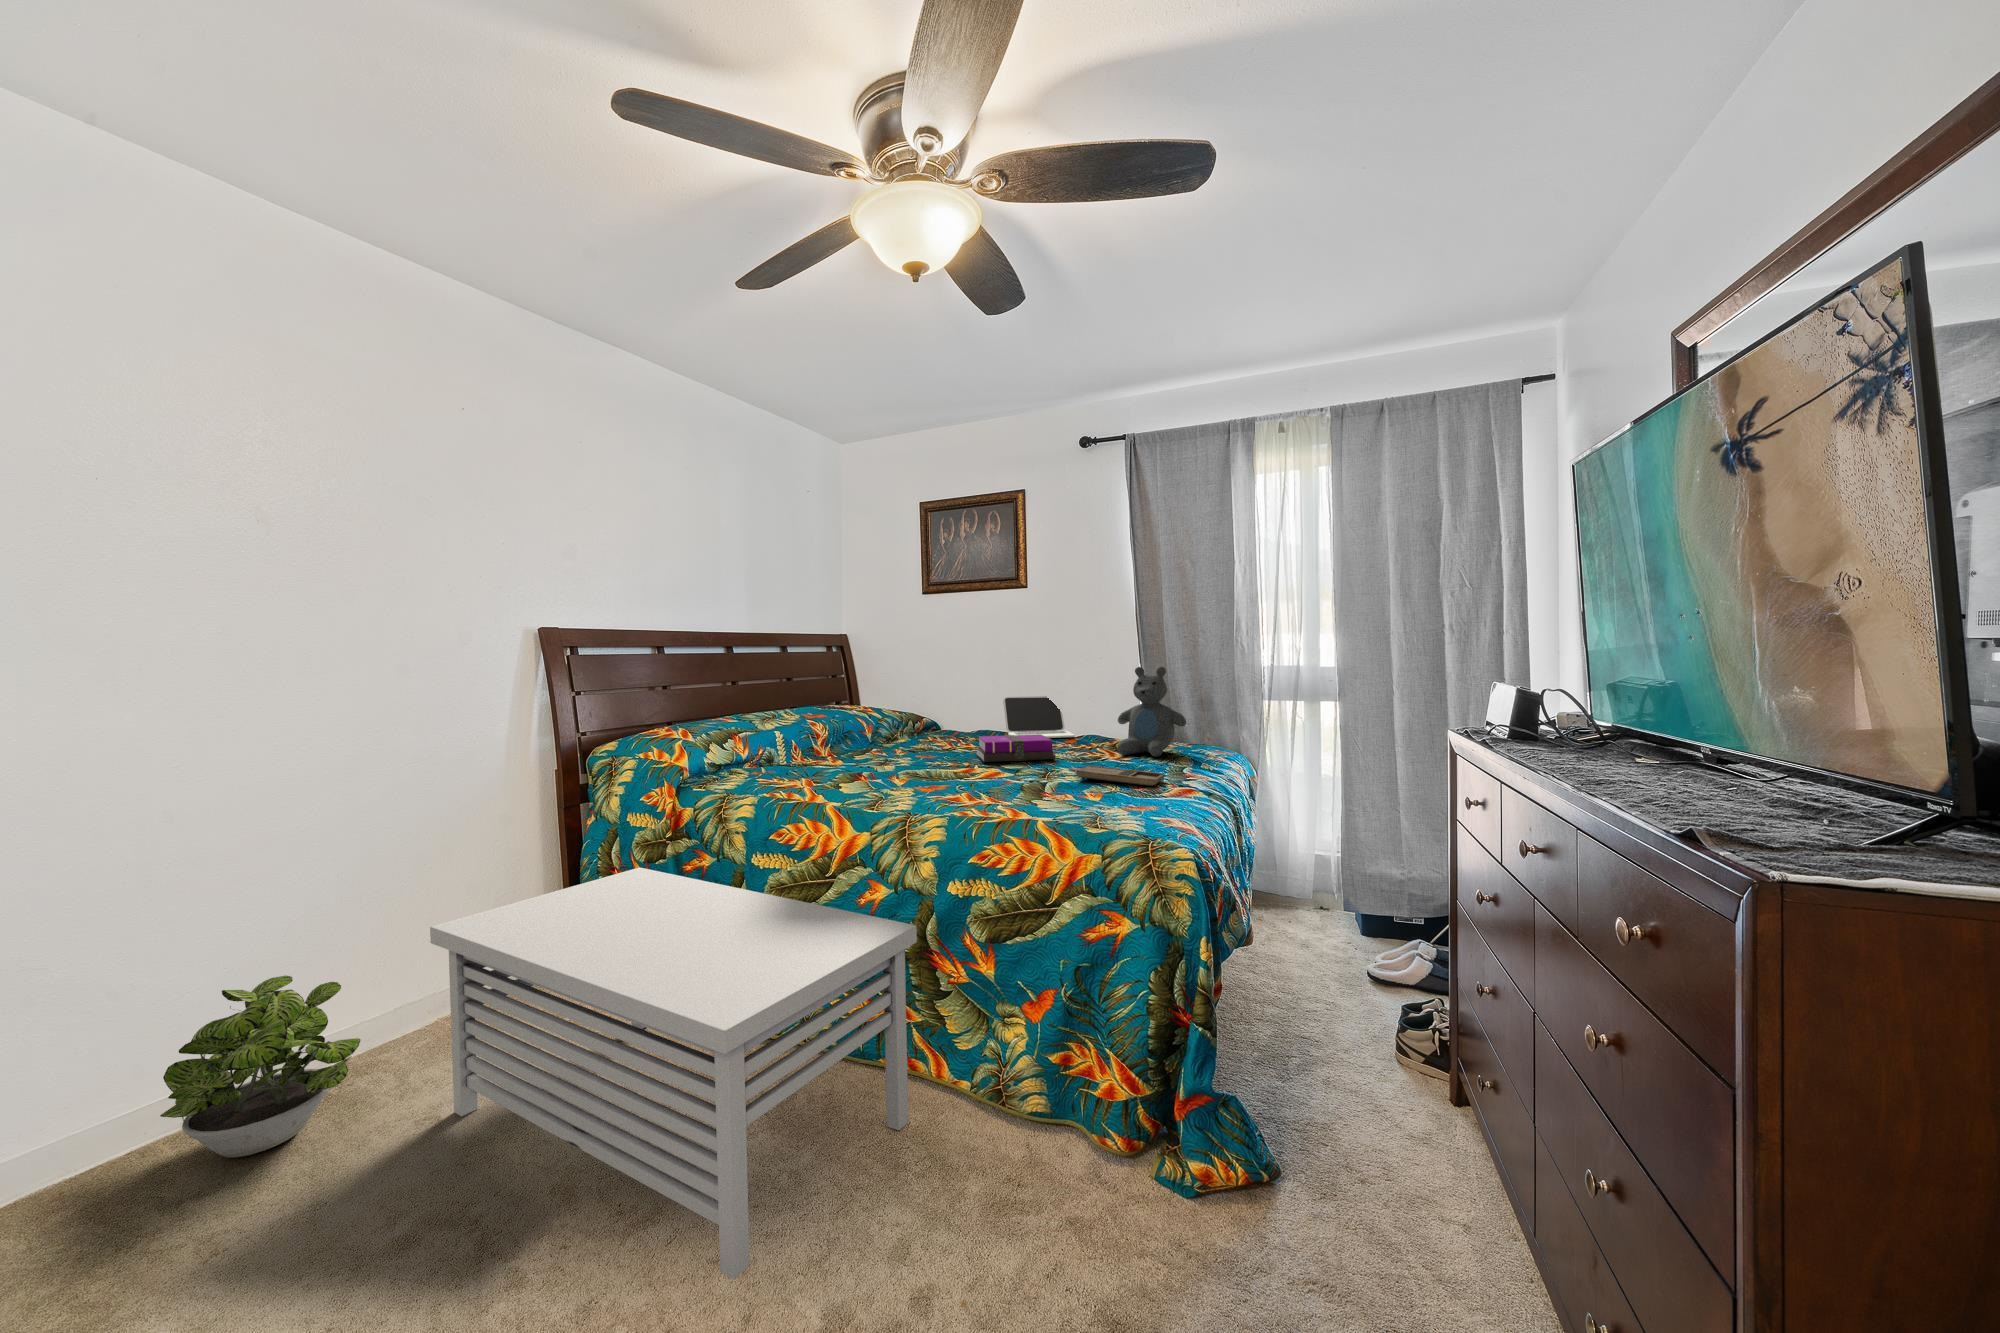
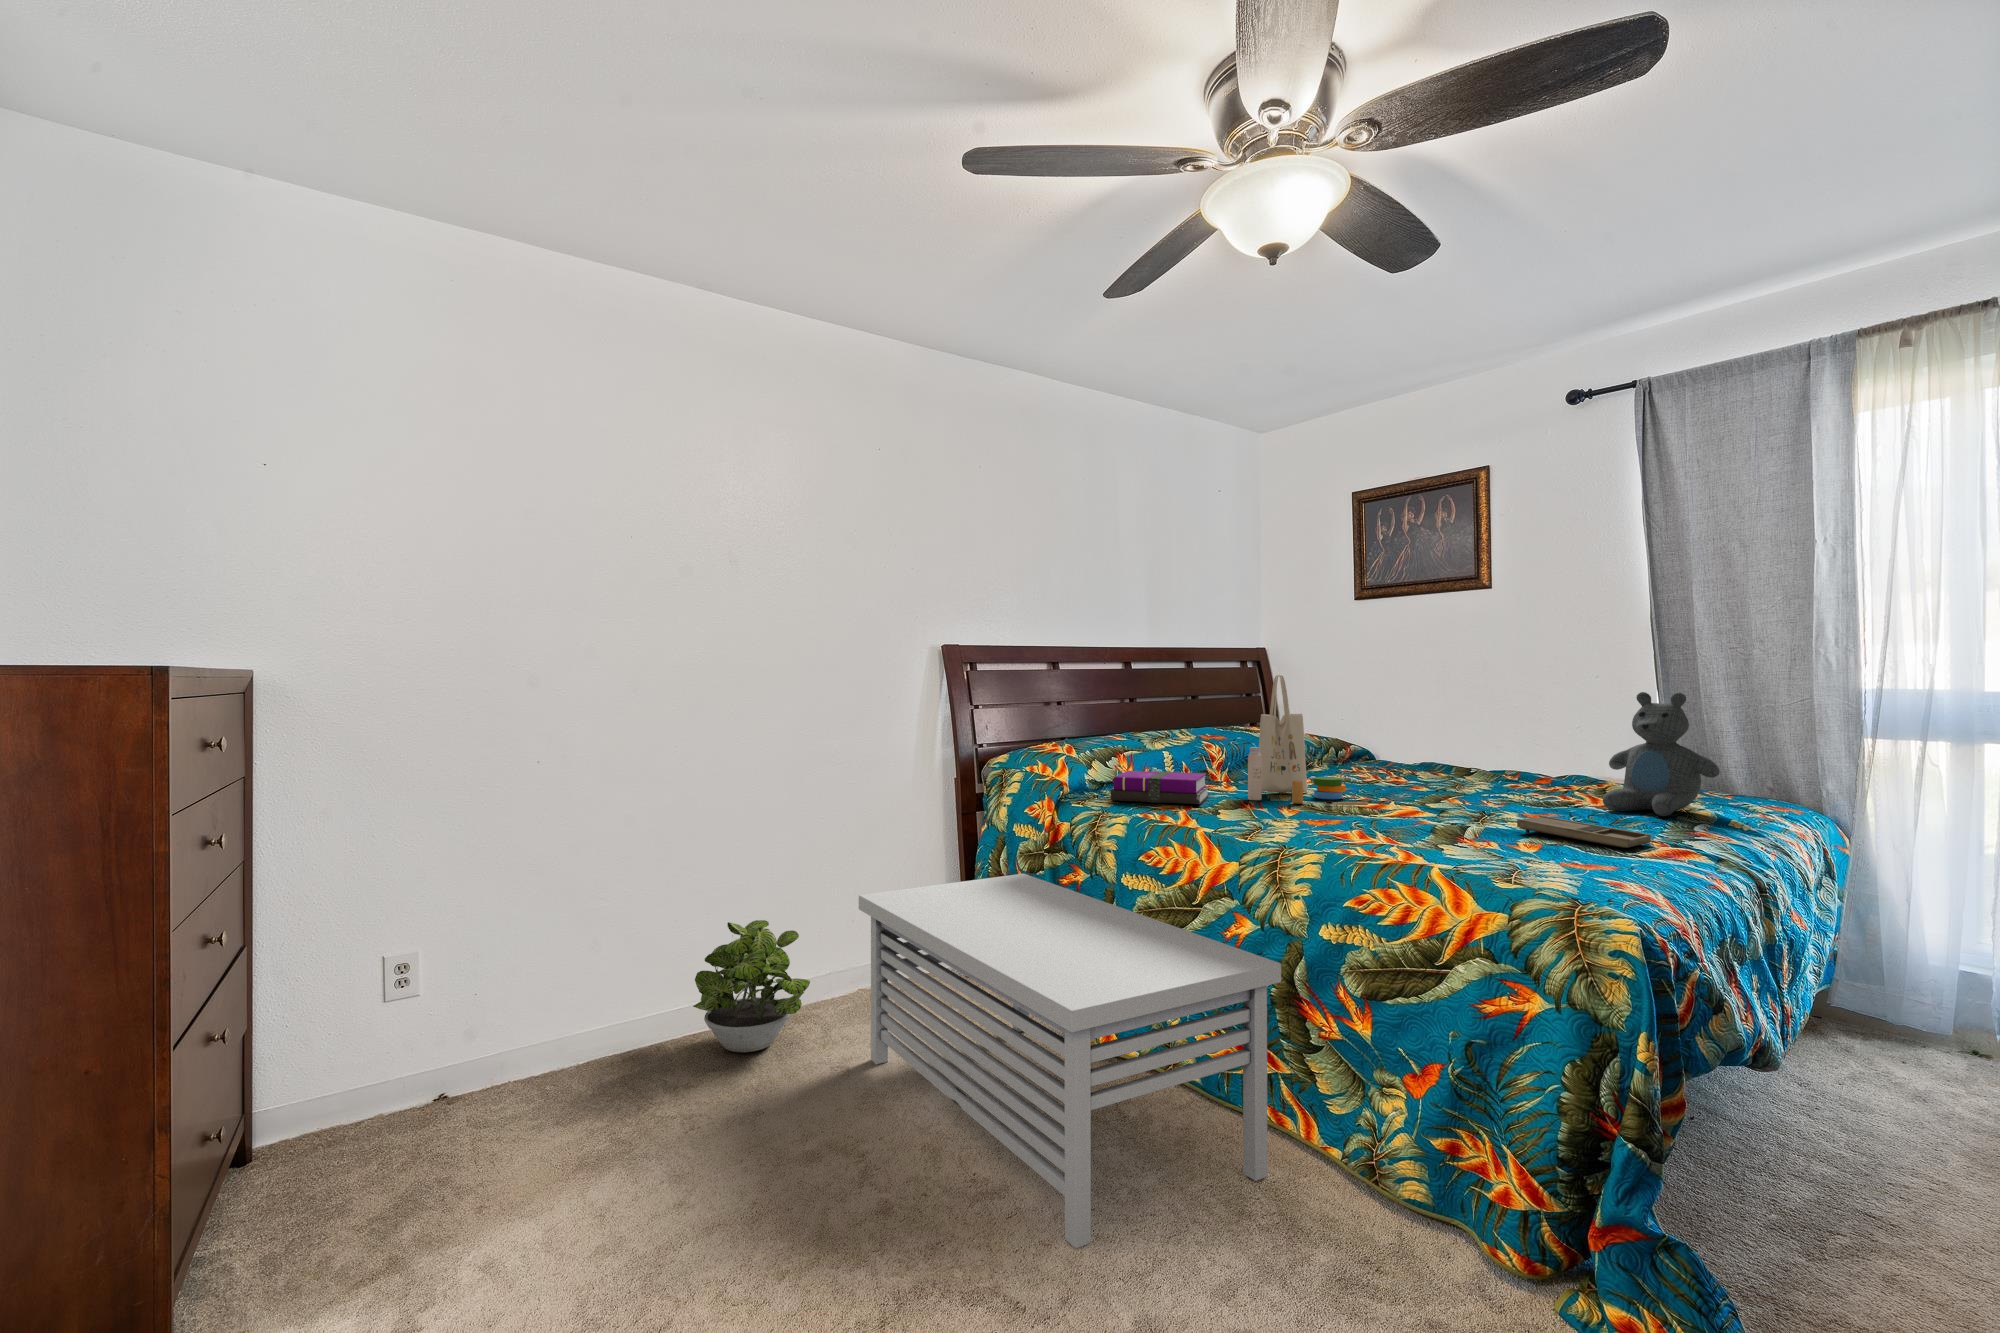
tote bag: none [859,660,959,771] -> present [1248,675,1368,805]
laptop: present [1003,696,1075,738] -> none [1453,728,1553,784]
notebook: present [976,734,1056,762] -> present [1111,771,1209,804]

